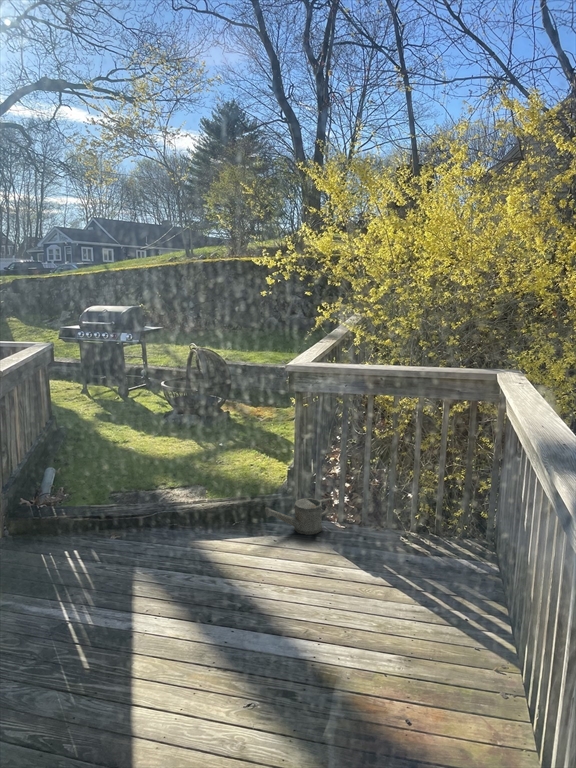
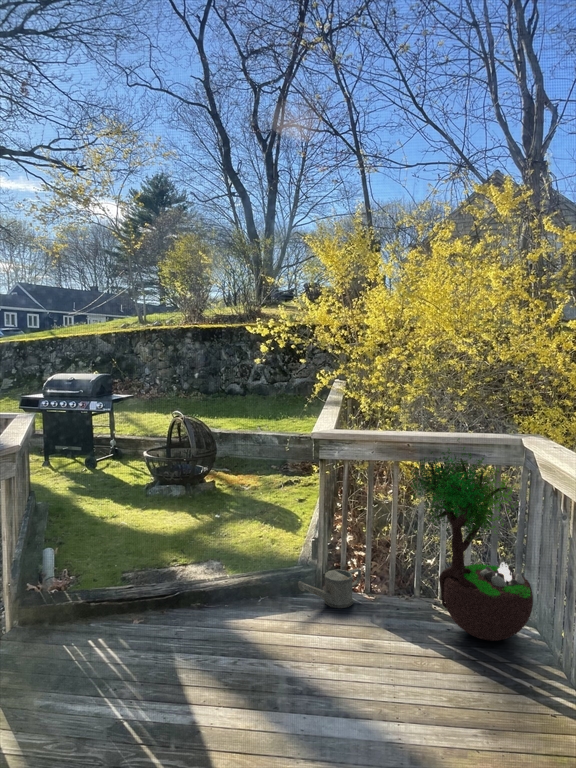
potted tree: none [373,371,489,573] -> present [411,438,533,641]

